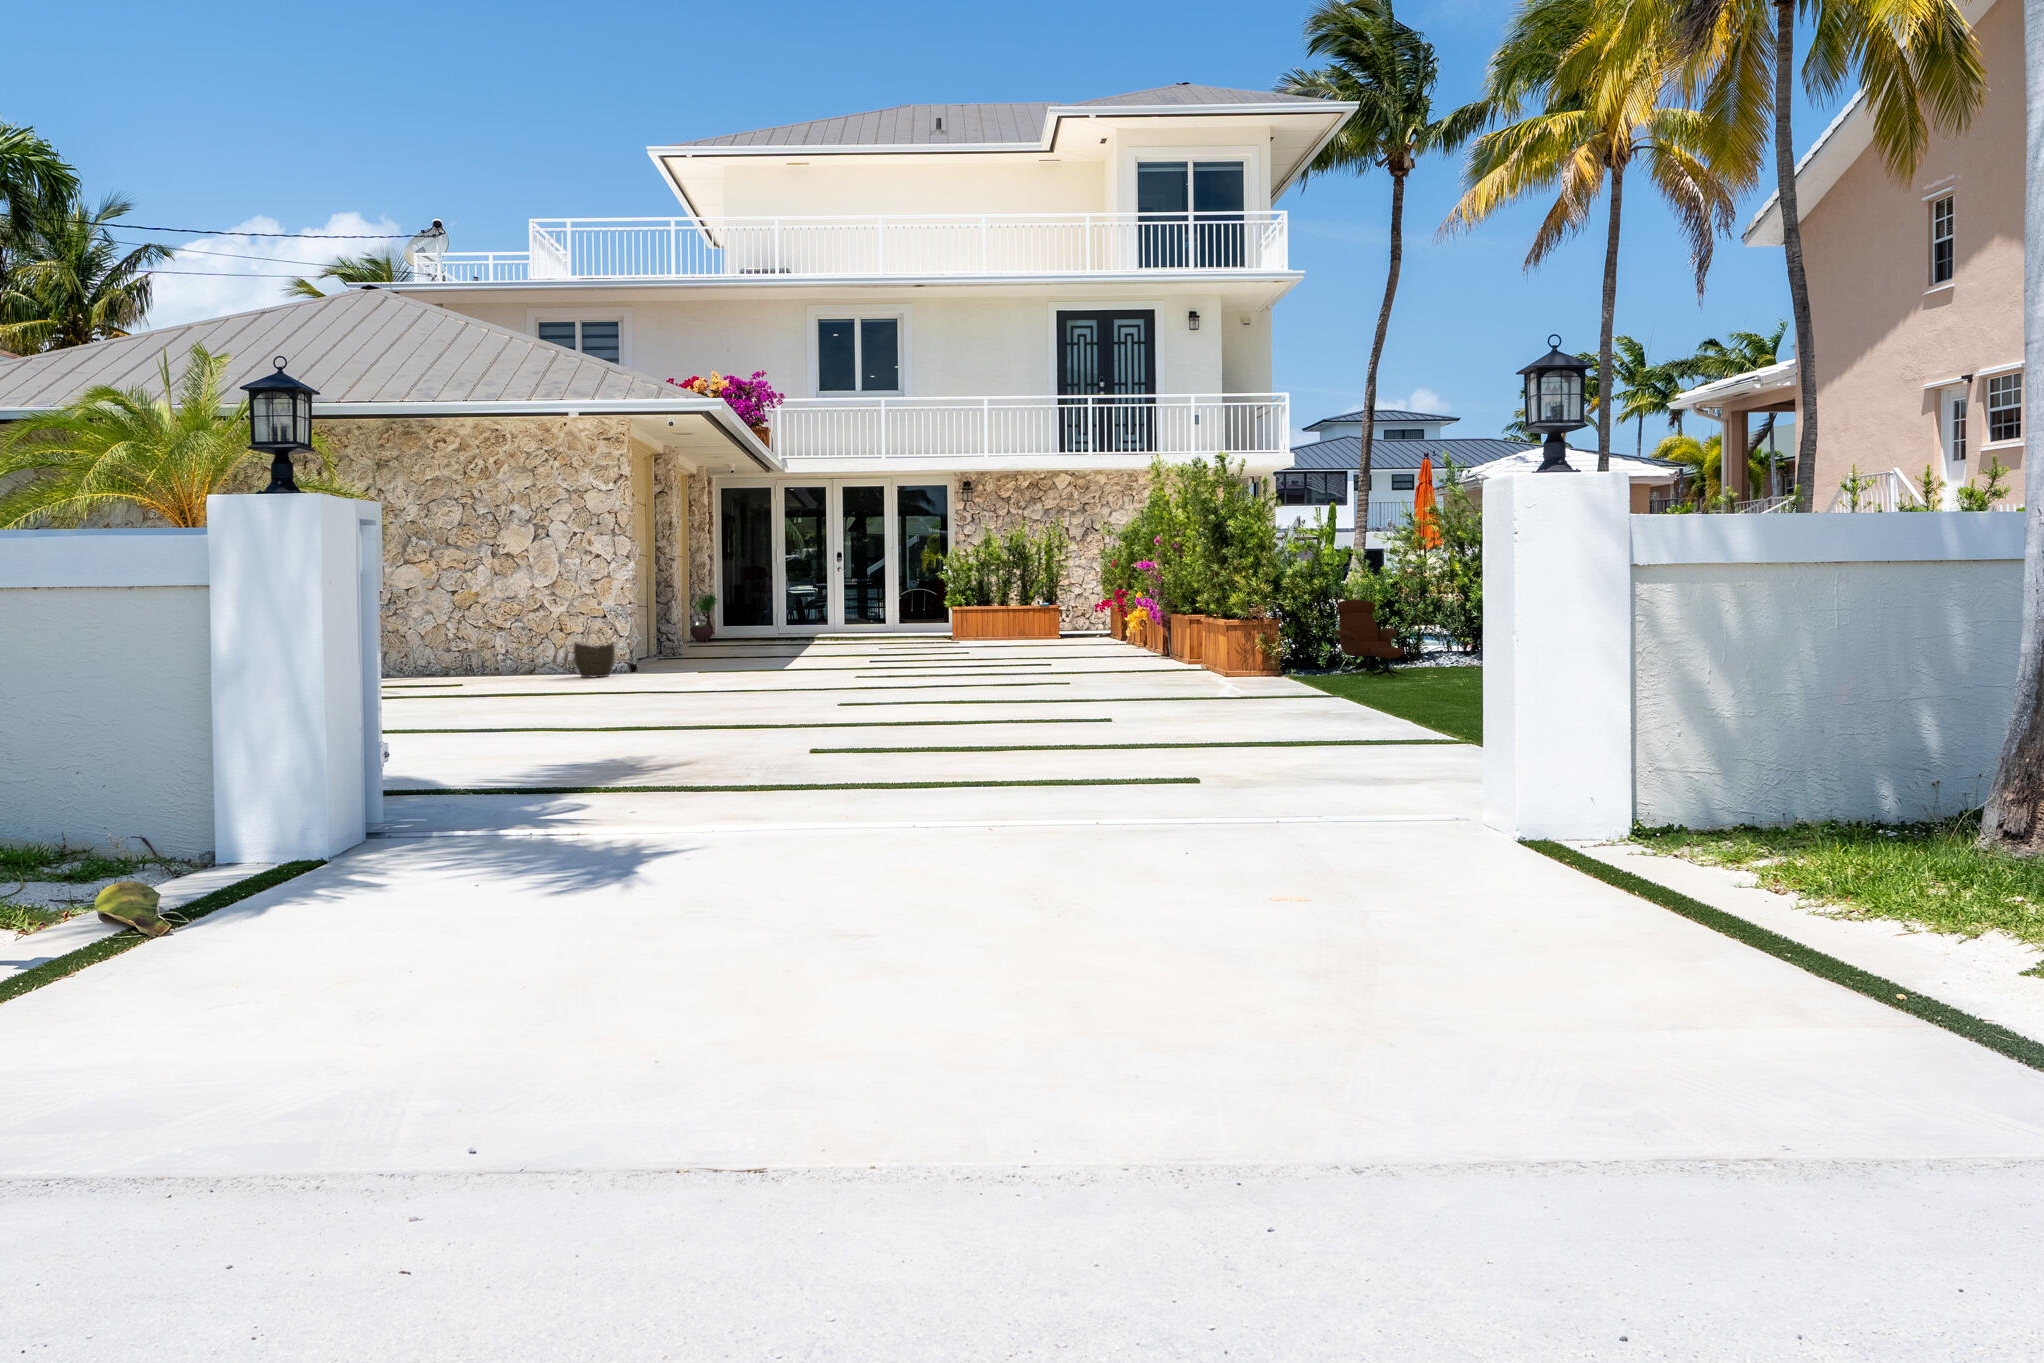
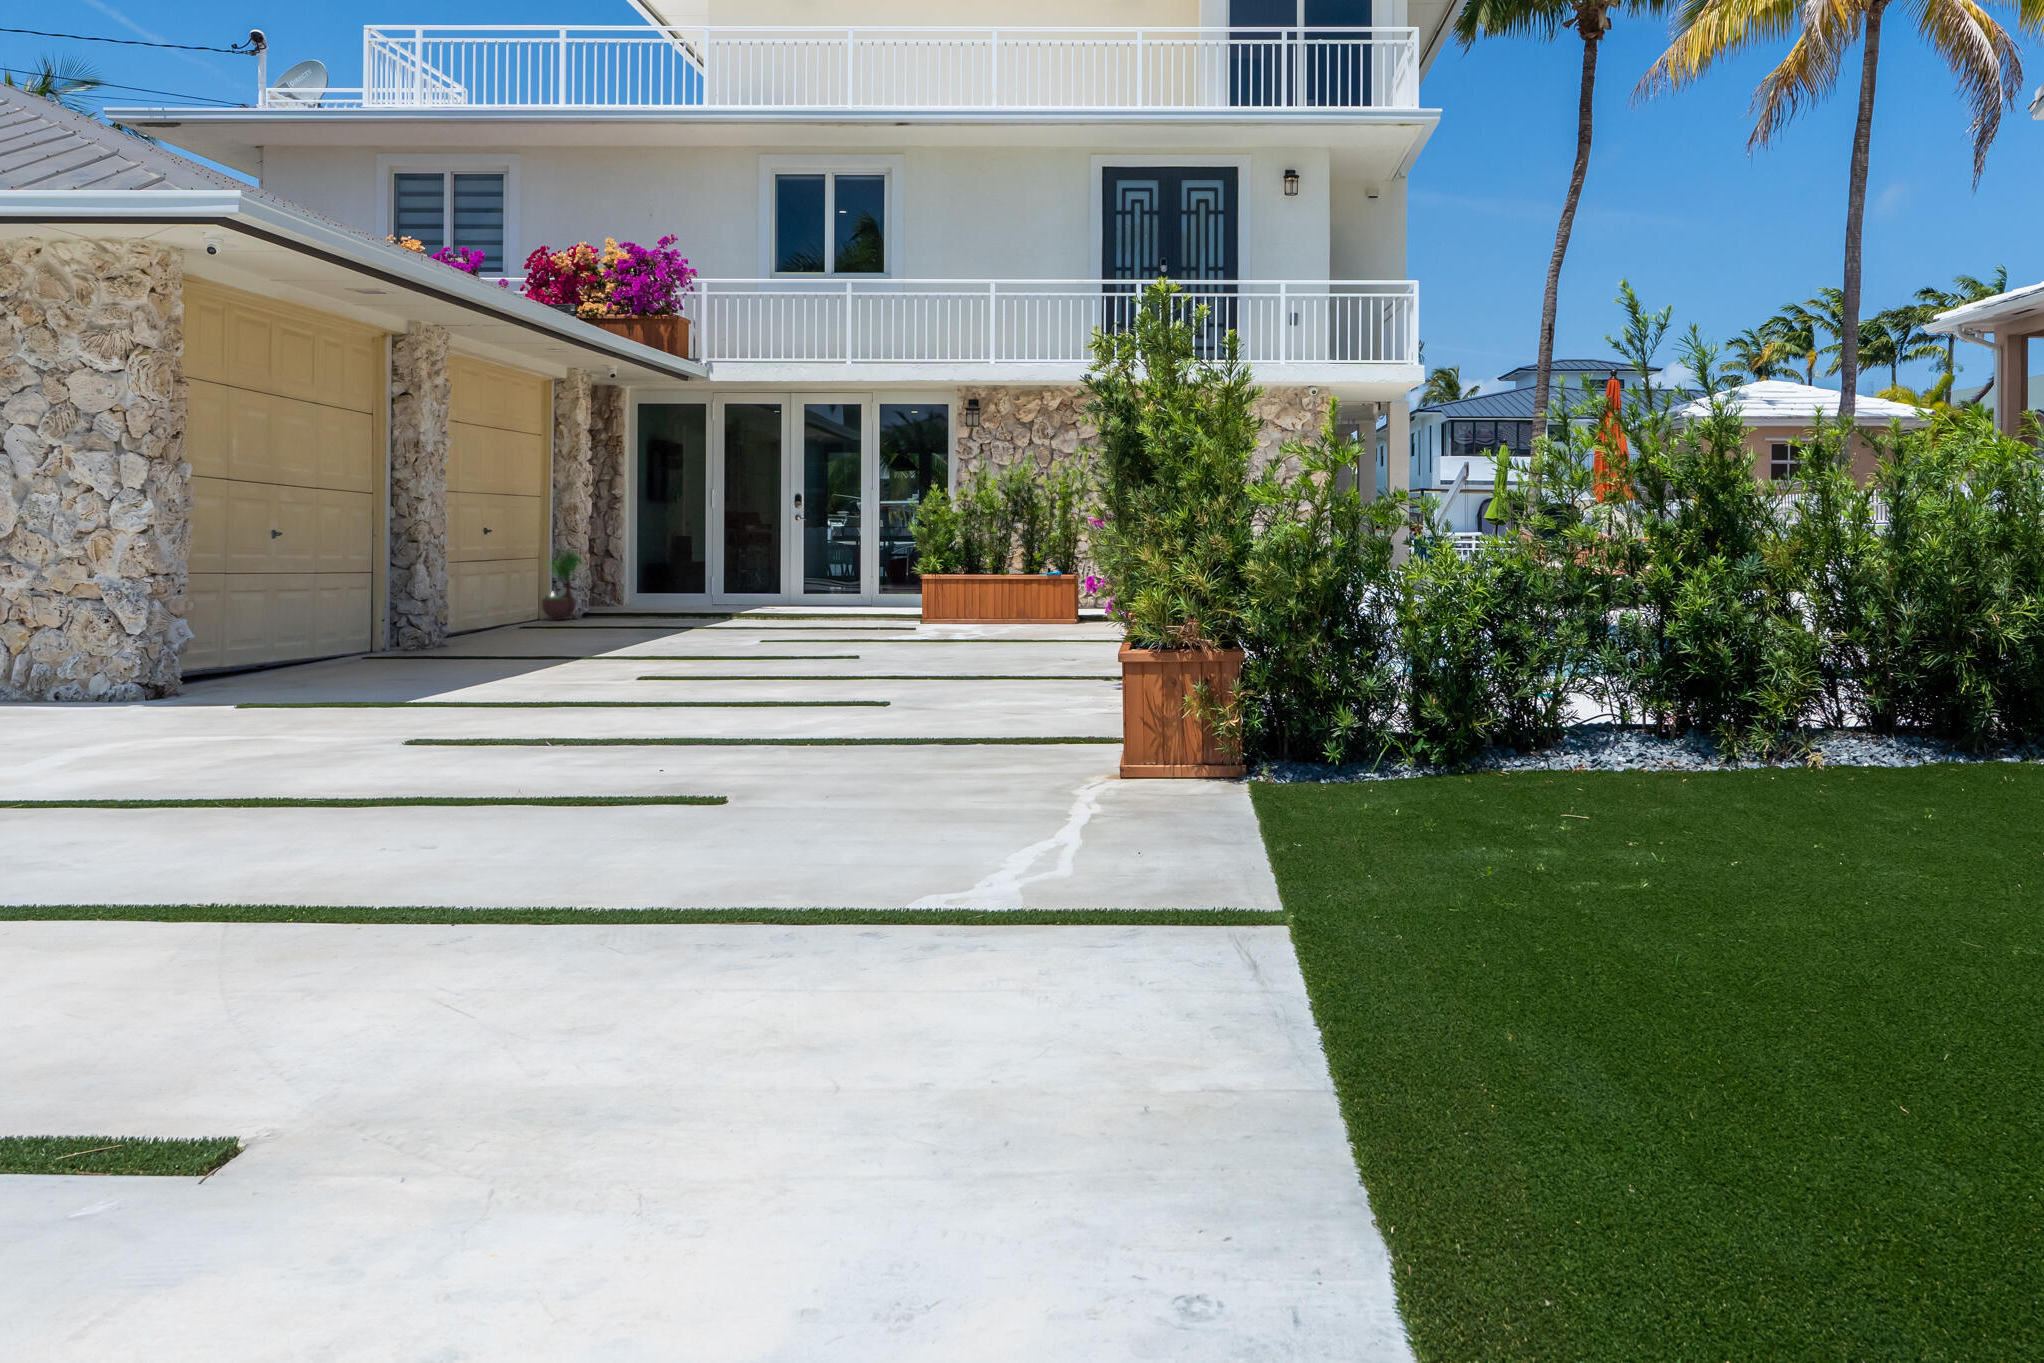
lounge chair: present [1334,600,1406,678] -> none [1359,614,1509,809]
woven basket: present [573,632,615,678] -> none [20,623,108,710]

